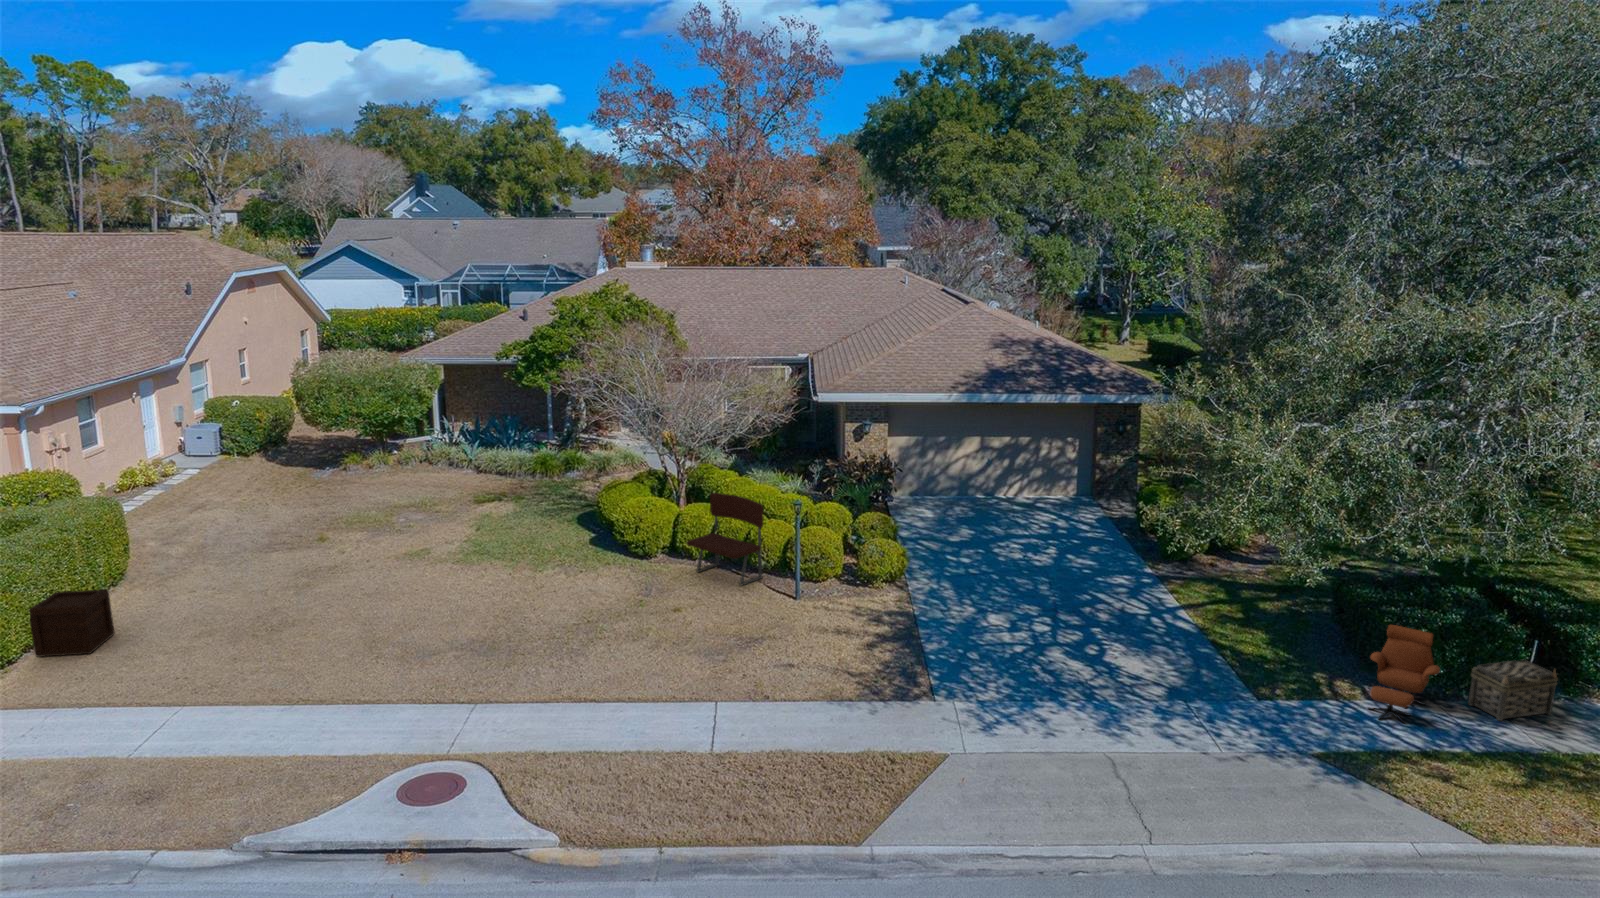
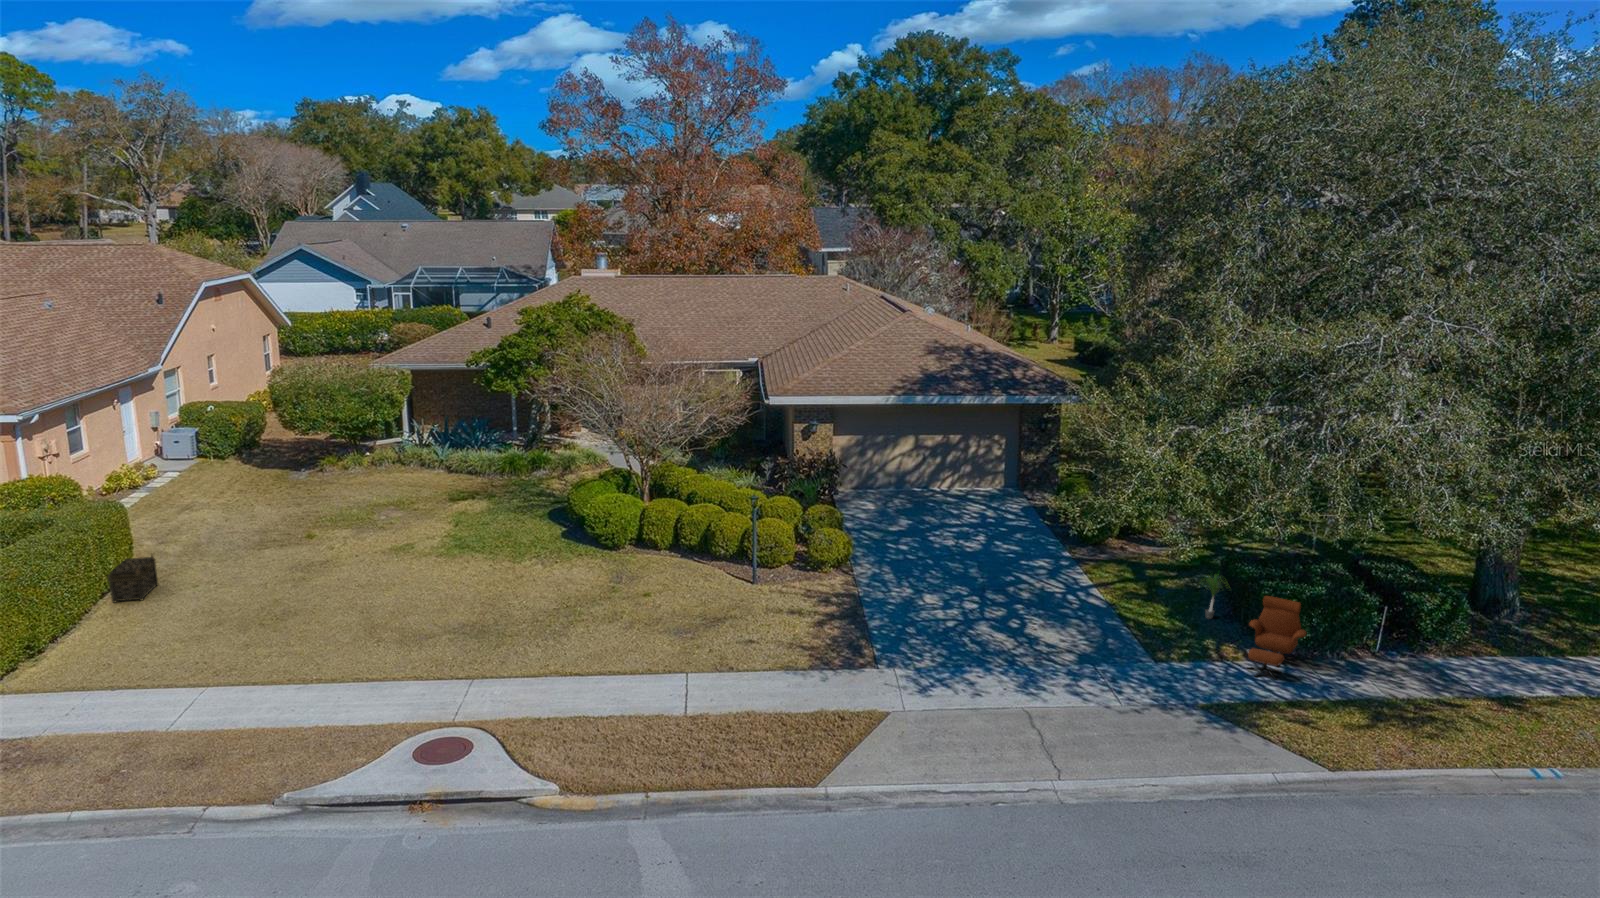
bench: present [686,493,764,586] -> none [653,489,723,573]
wooden crate: present [29,589,115,657] -> none [49,585,128,648]
potted plant: none [1303,592,1347,649] -> present [1205,576,1222,619]
basket: present [1468,660,1558,721] -> present [108,555,158,603]

